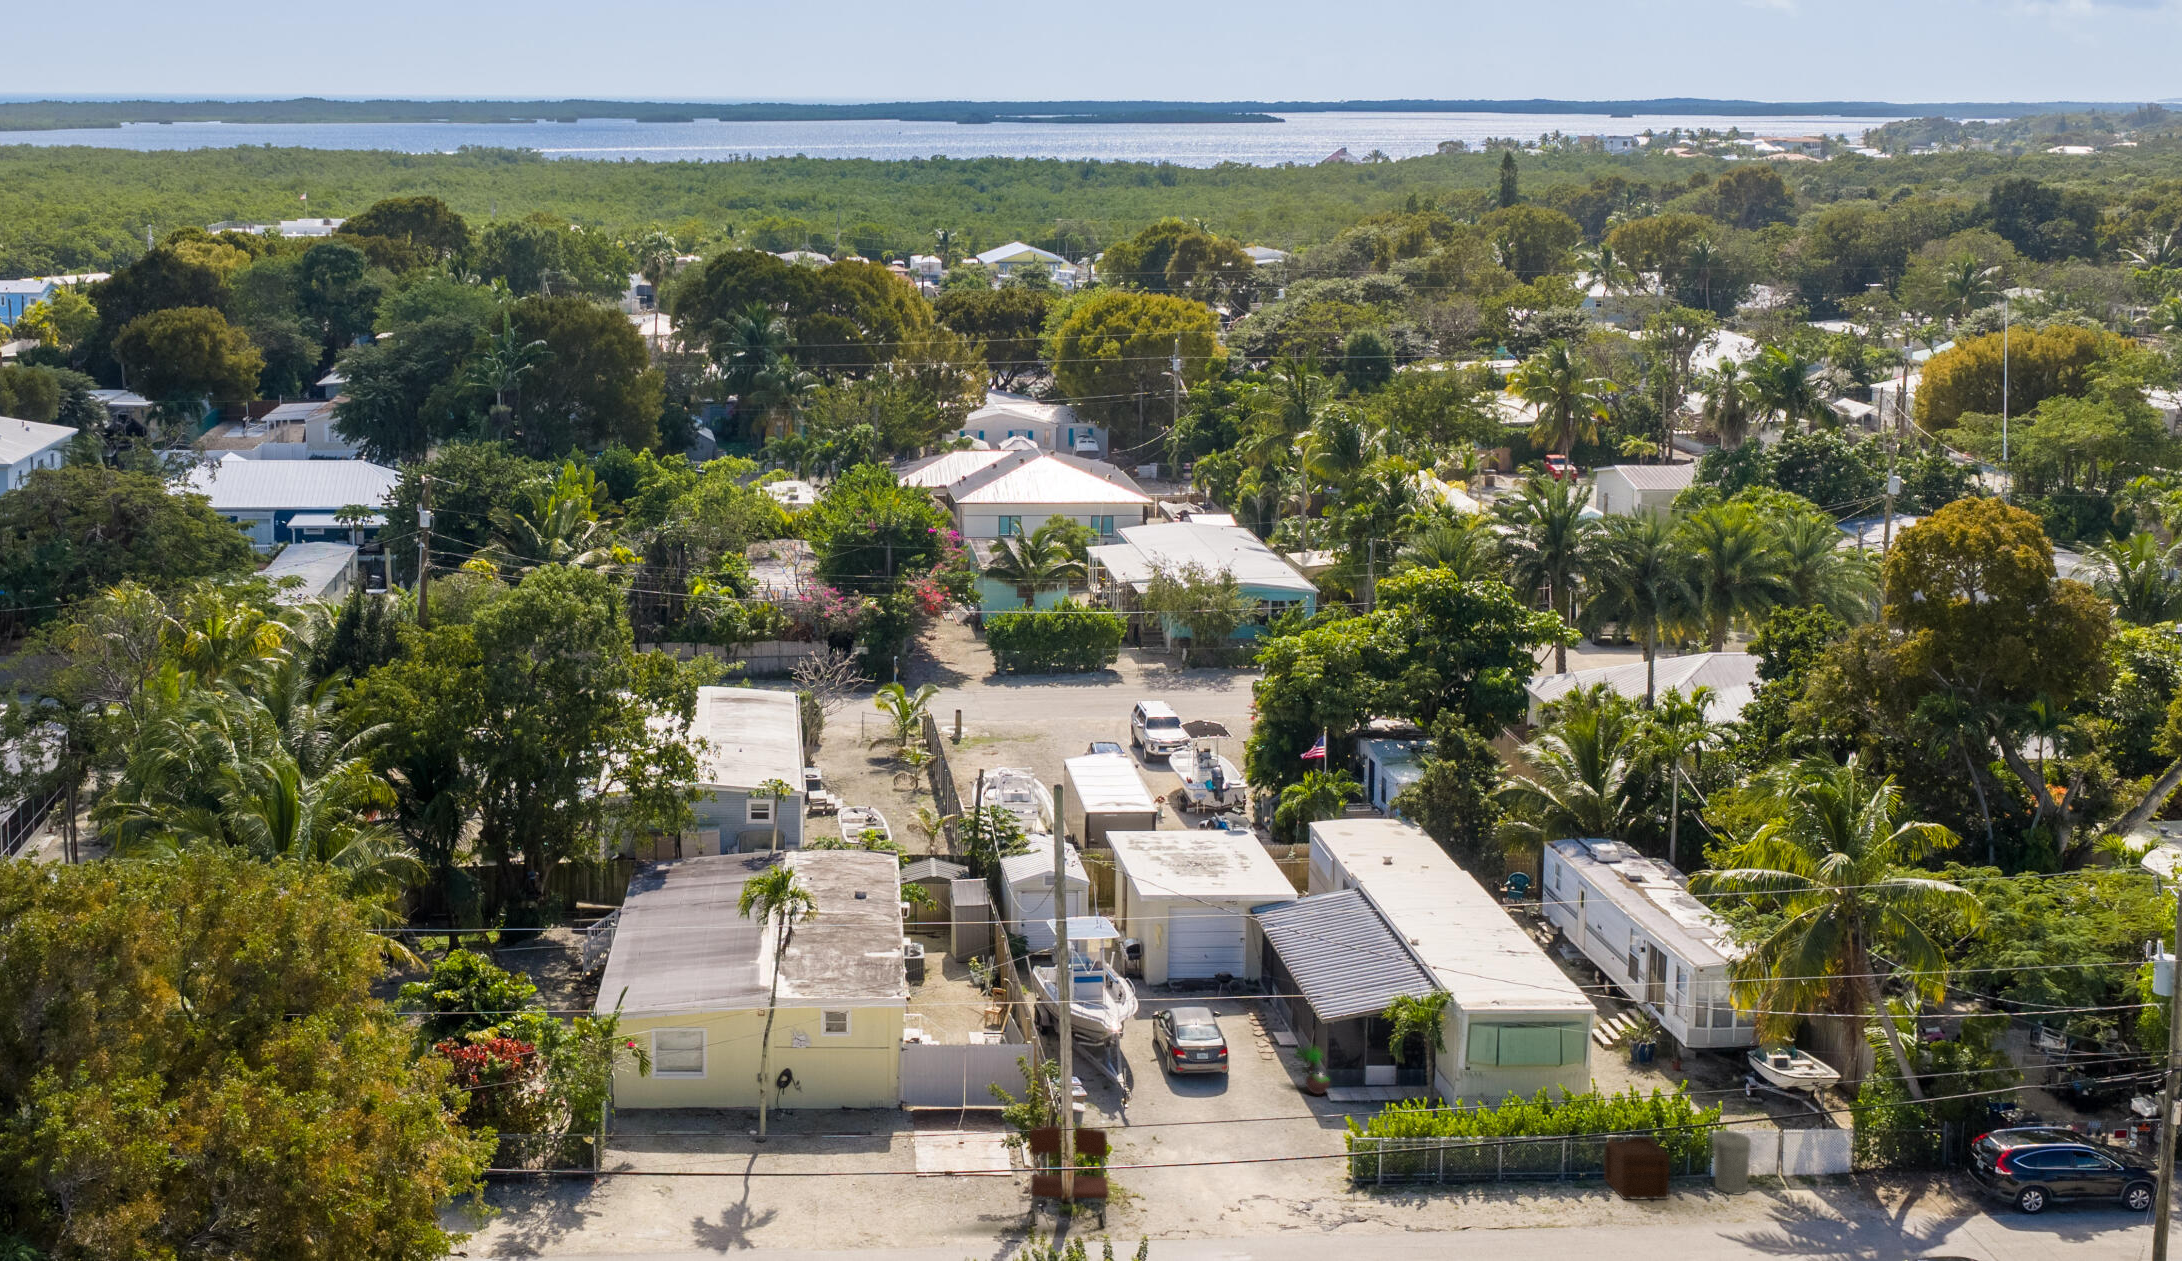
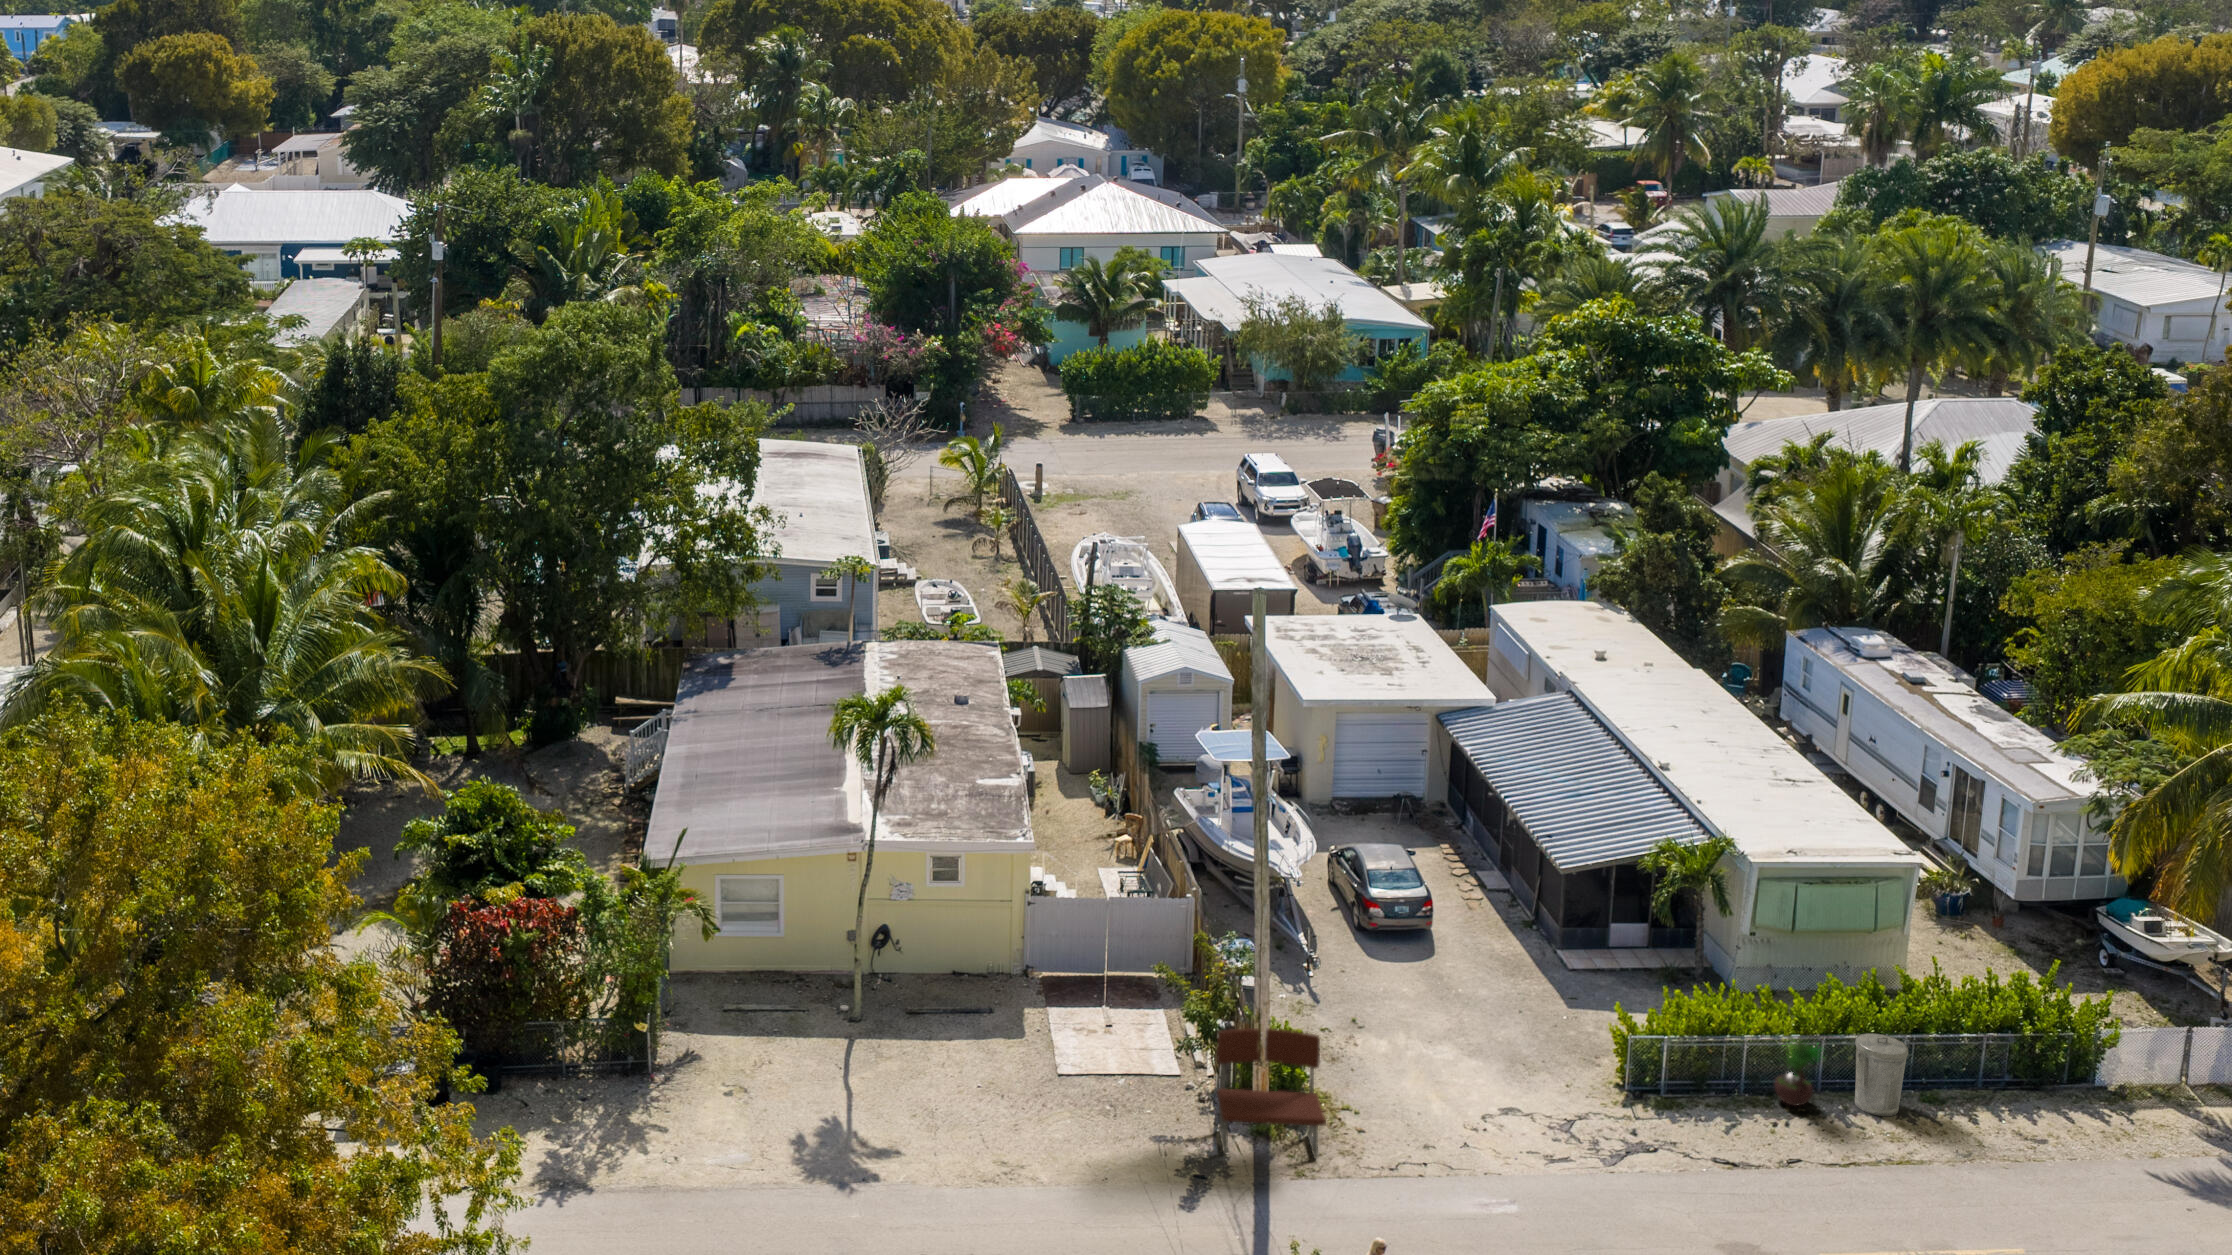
potted tree: present [1297,1046,1329,1094] -> present [1775,1040,1824,1106]
trash can: present [1712,1131,1751,1195] -> present [1855,1033,1908,1116]
wooden crate: present [1604,1136,1669,1200] -> none [1952,1037,2053,1120]

